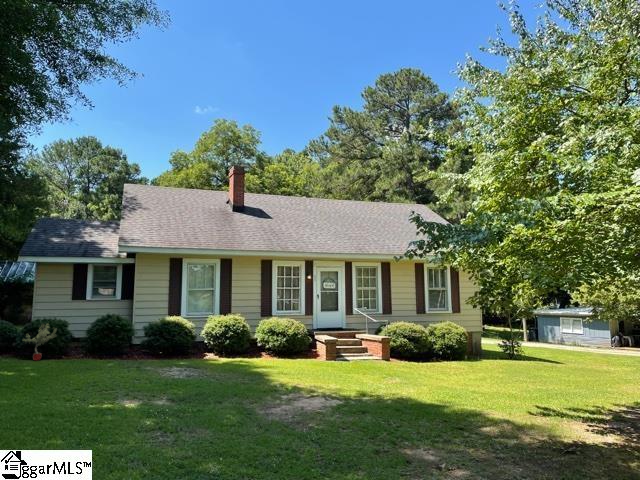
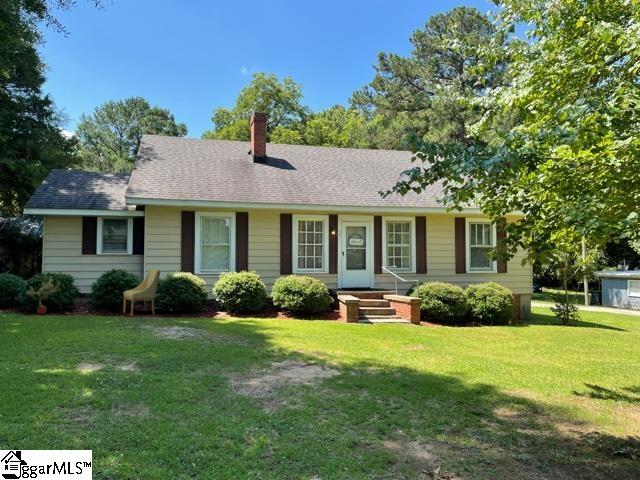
chair: none [116,314,154,360] -> present [123,269,160,316]

